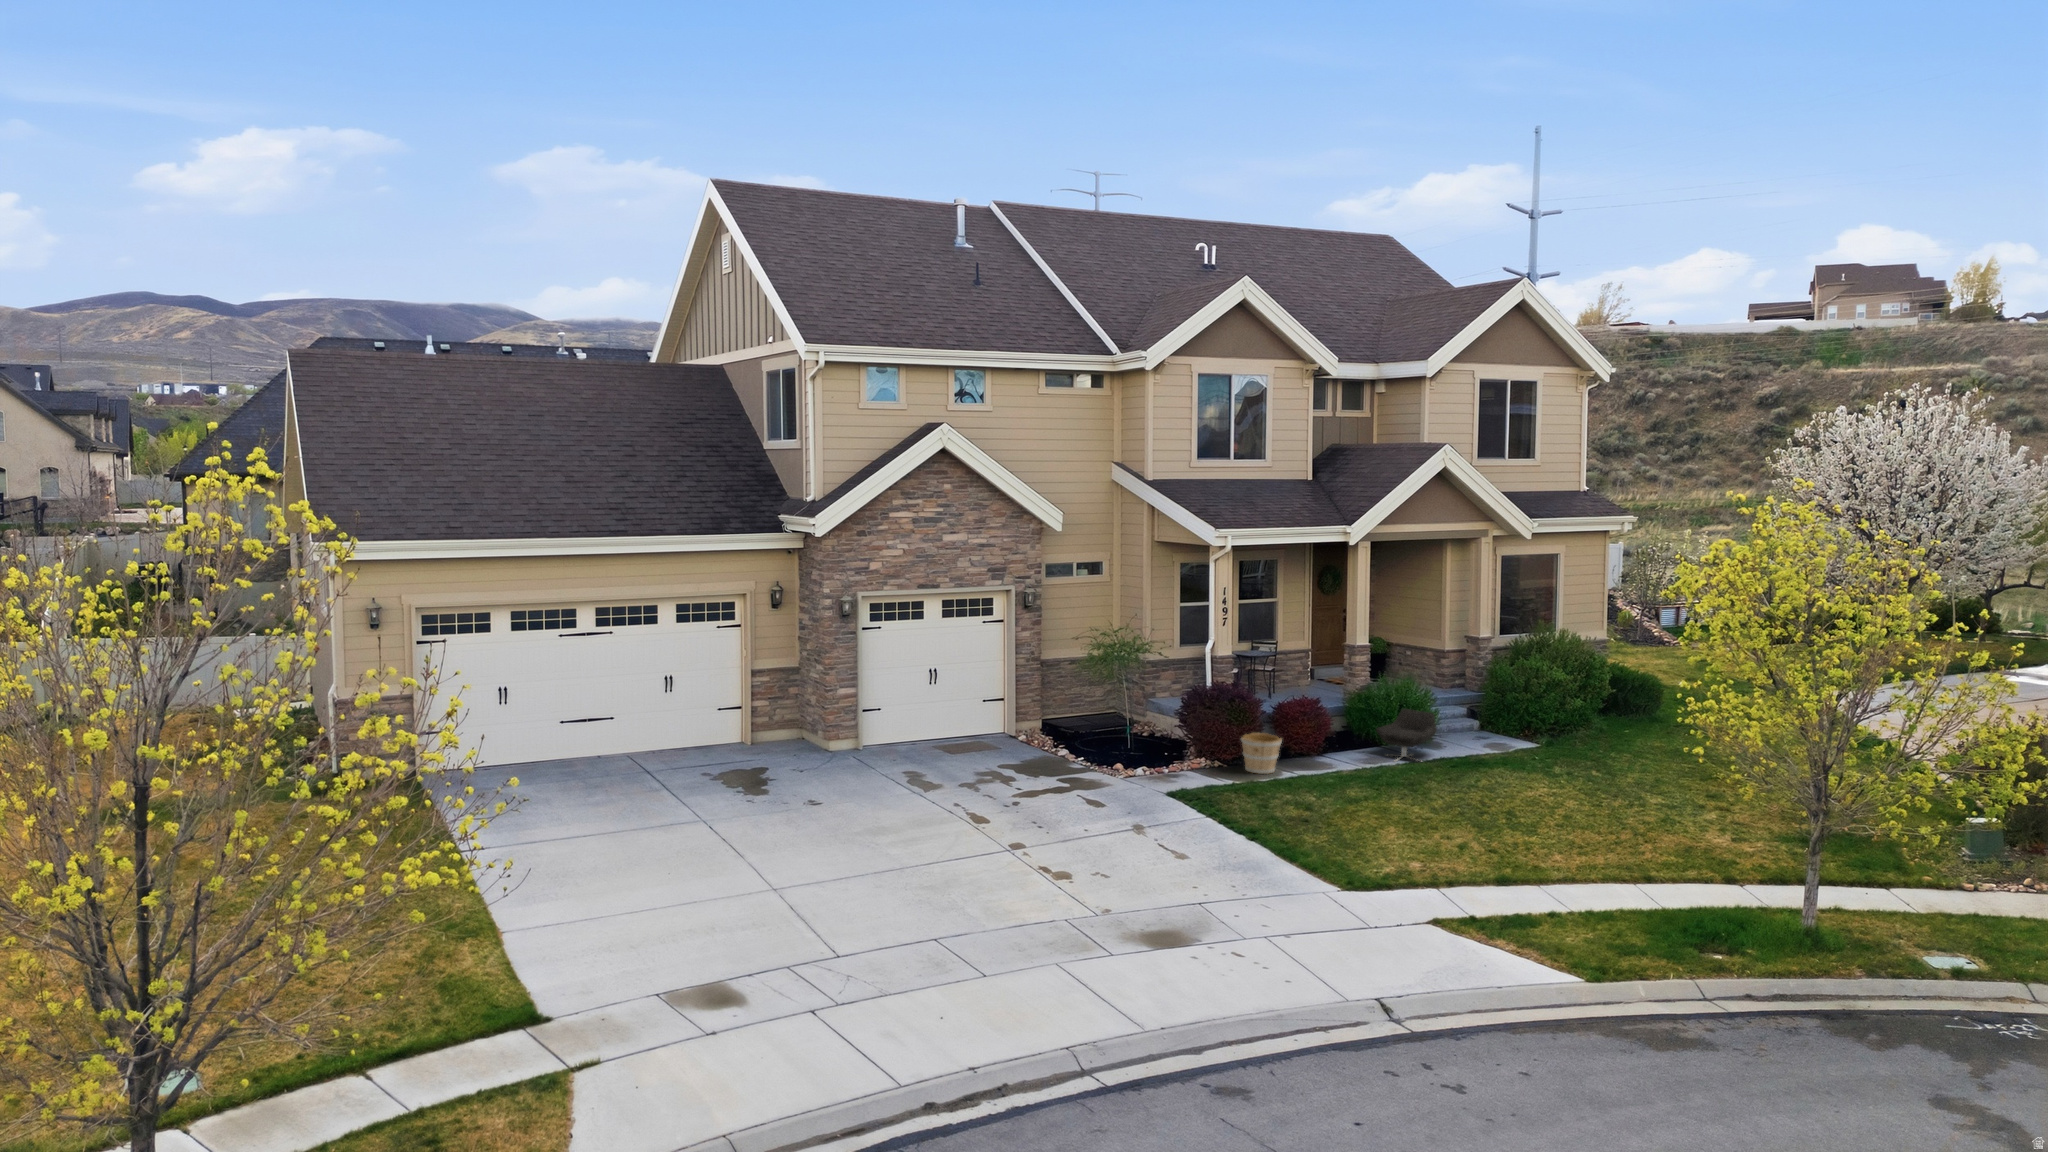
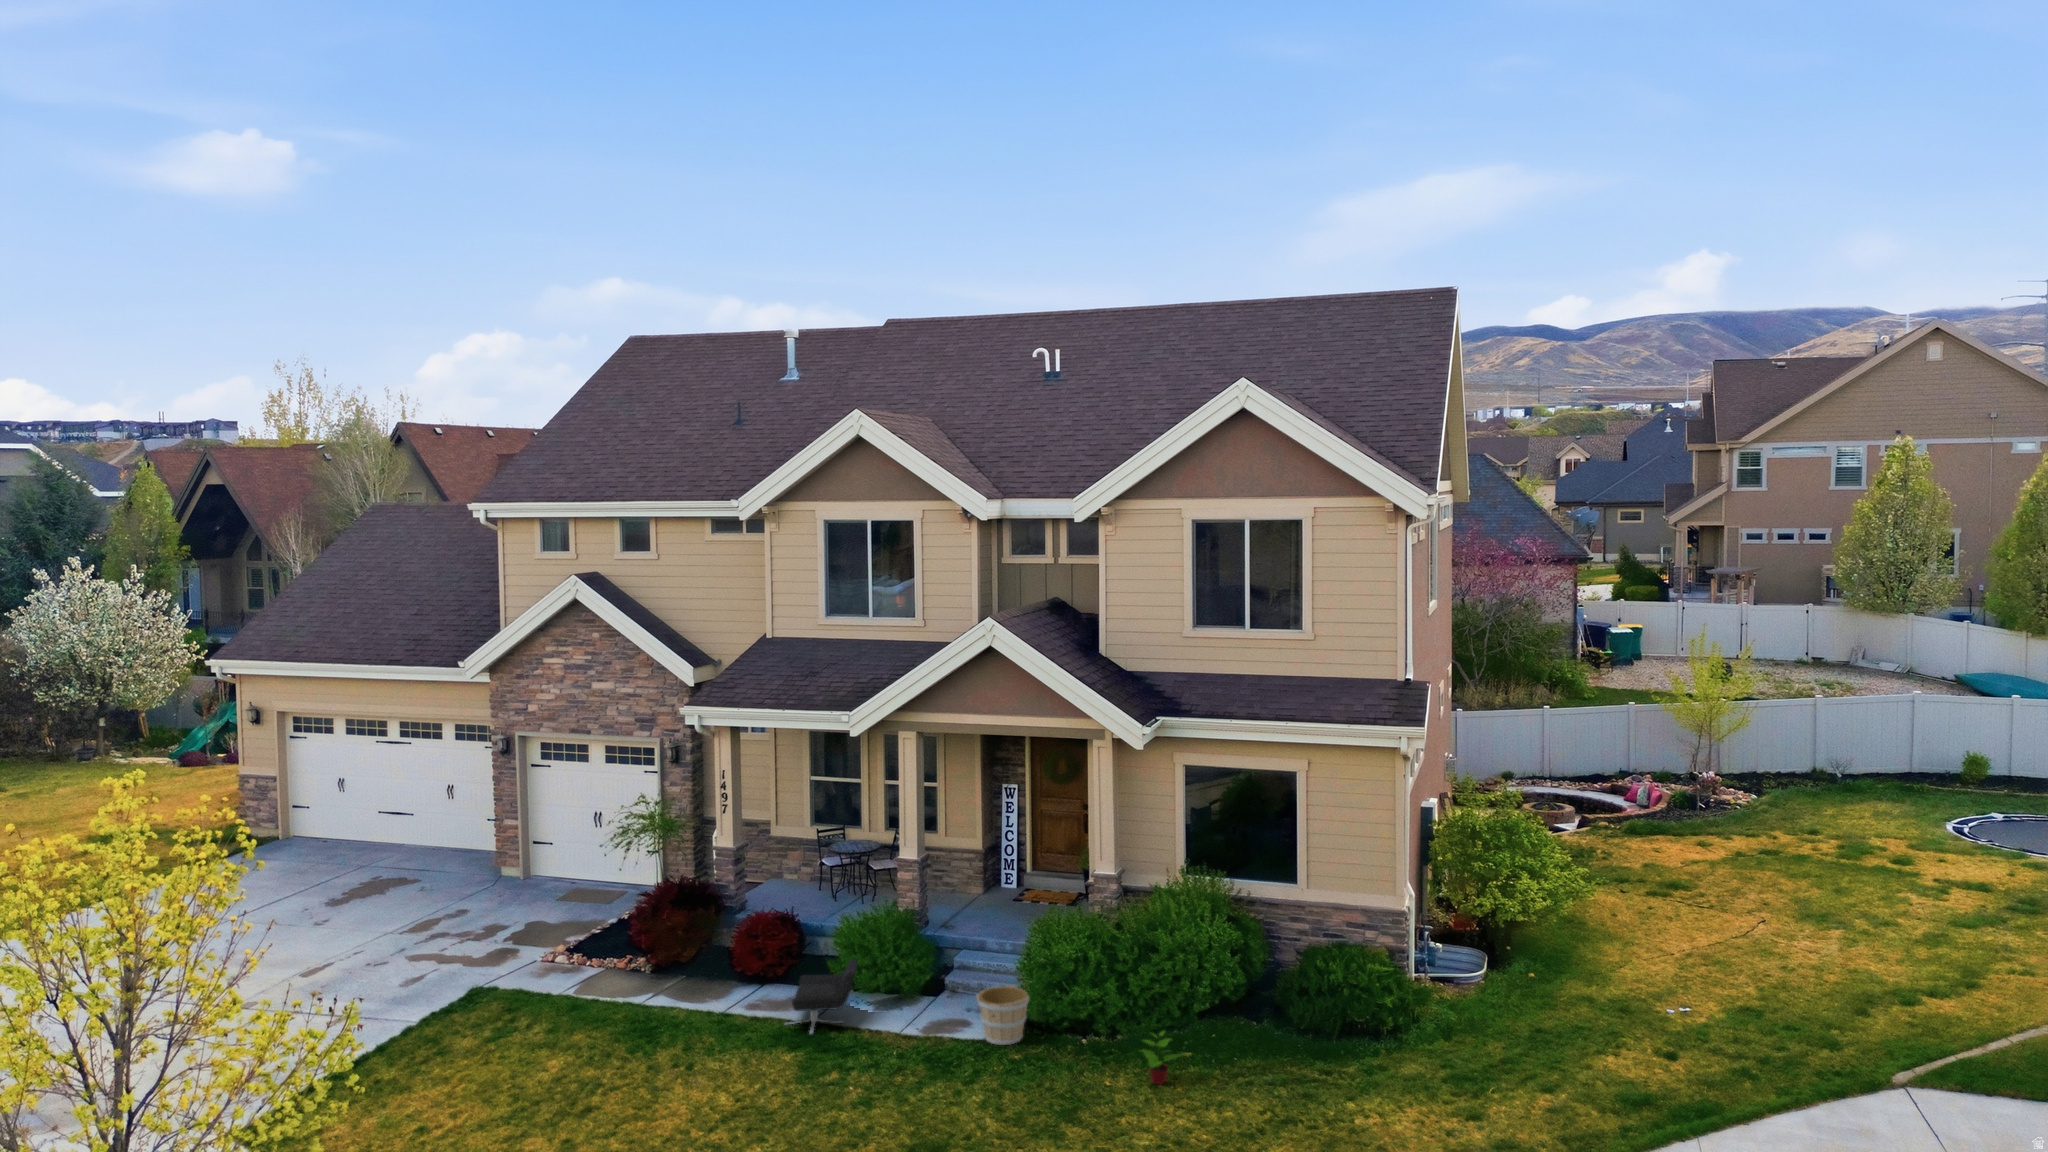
potted plant: none [1589,706,1617,739] -> present [1141,1031,1182,1085]
wooden bucket: present [1241,733,1282,774] -> present [977,985,1029,1045]

